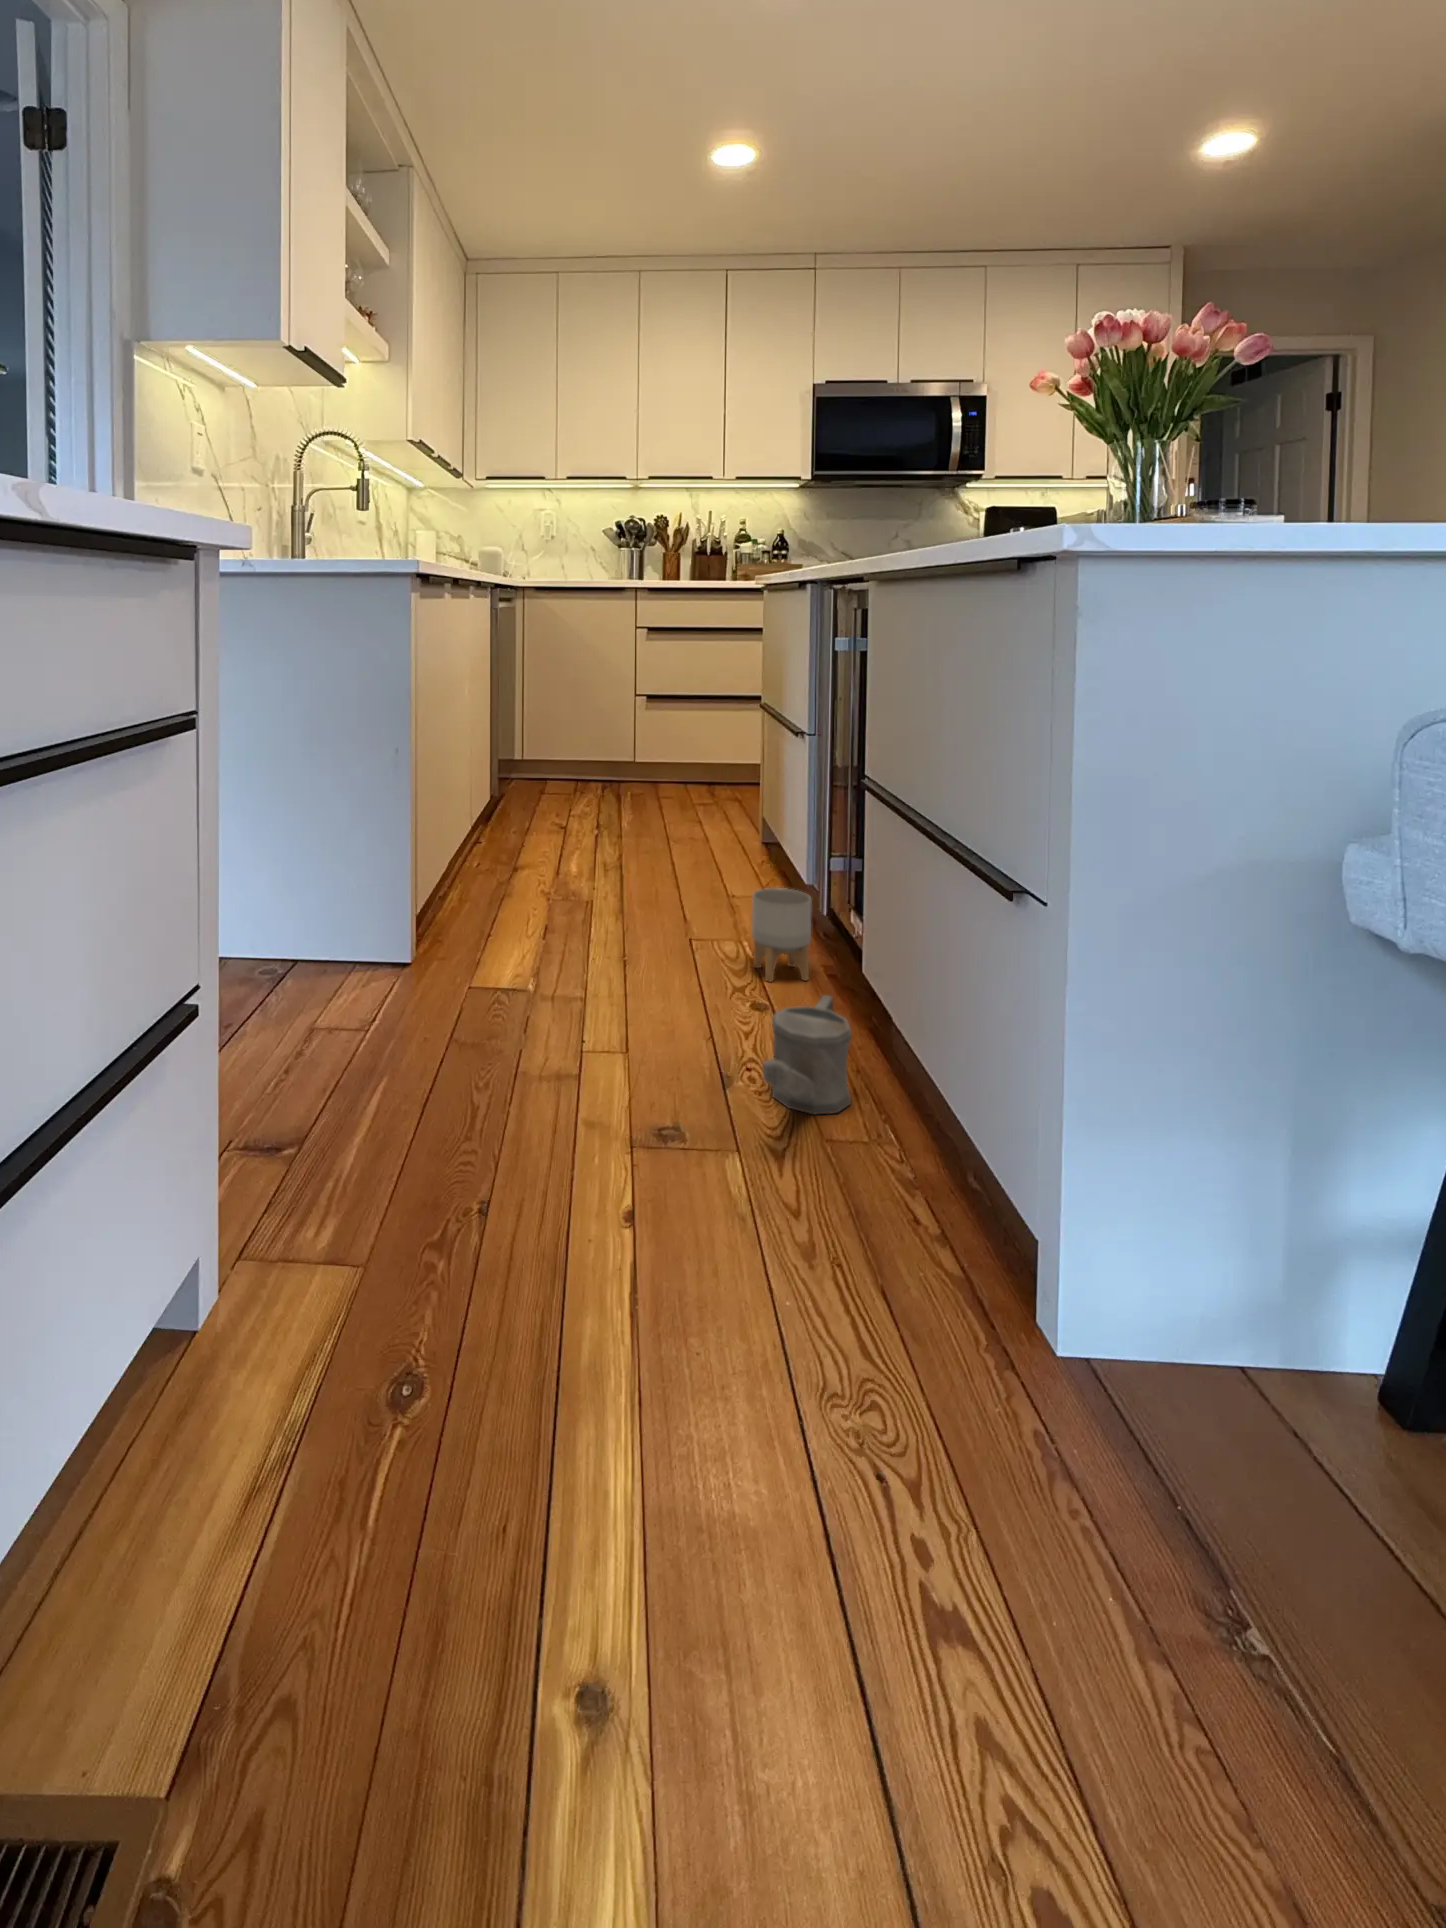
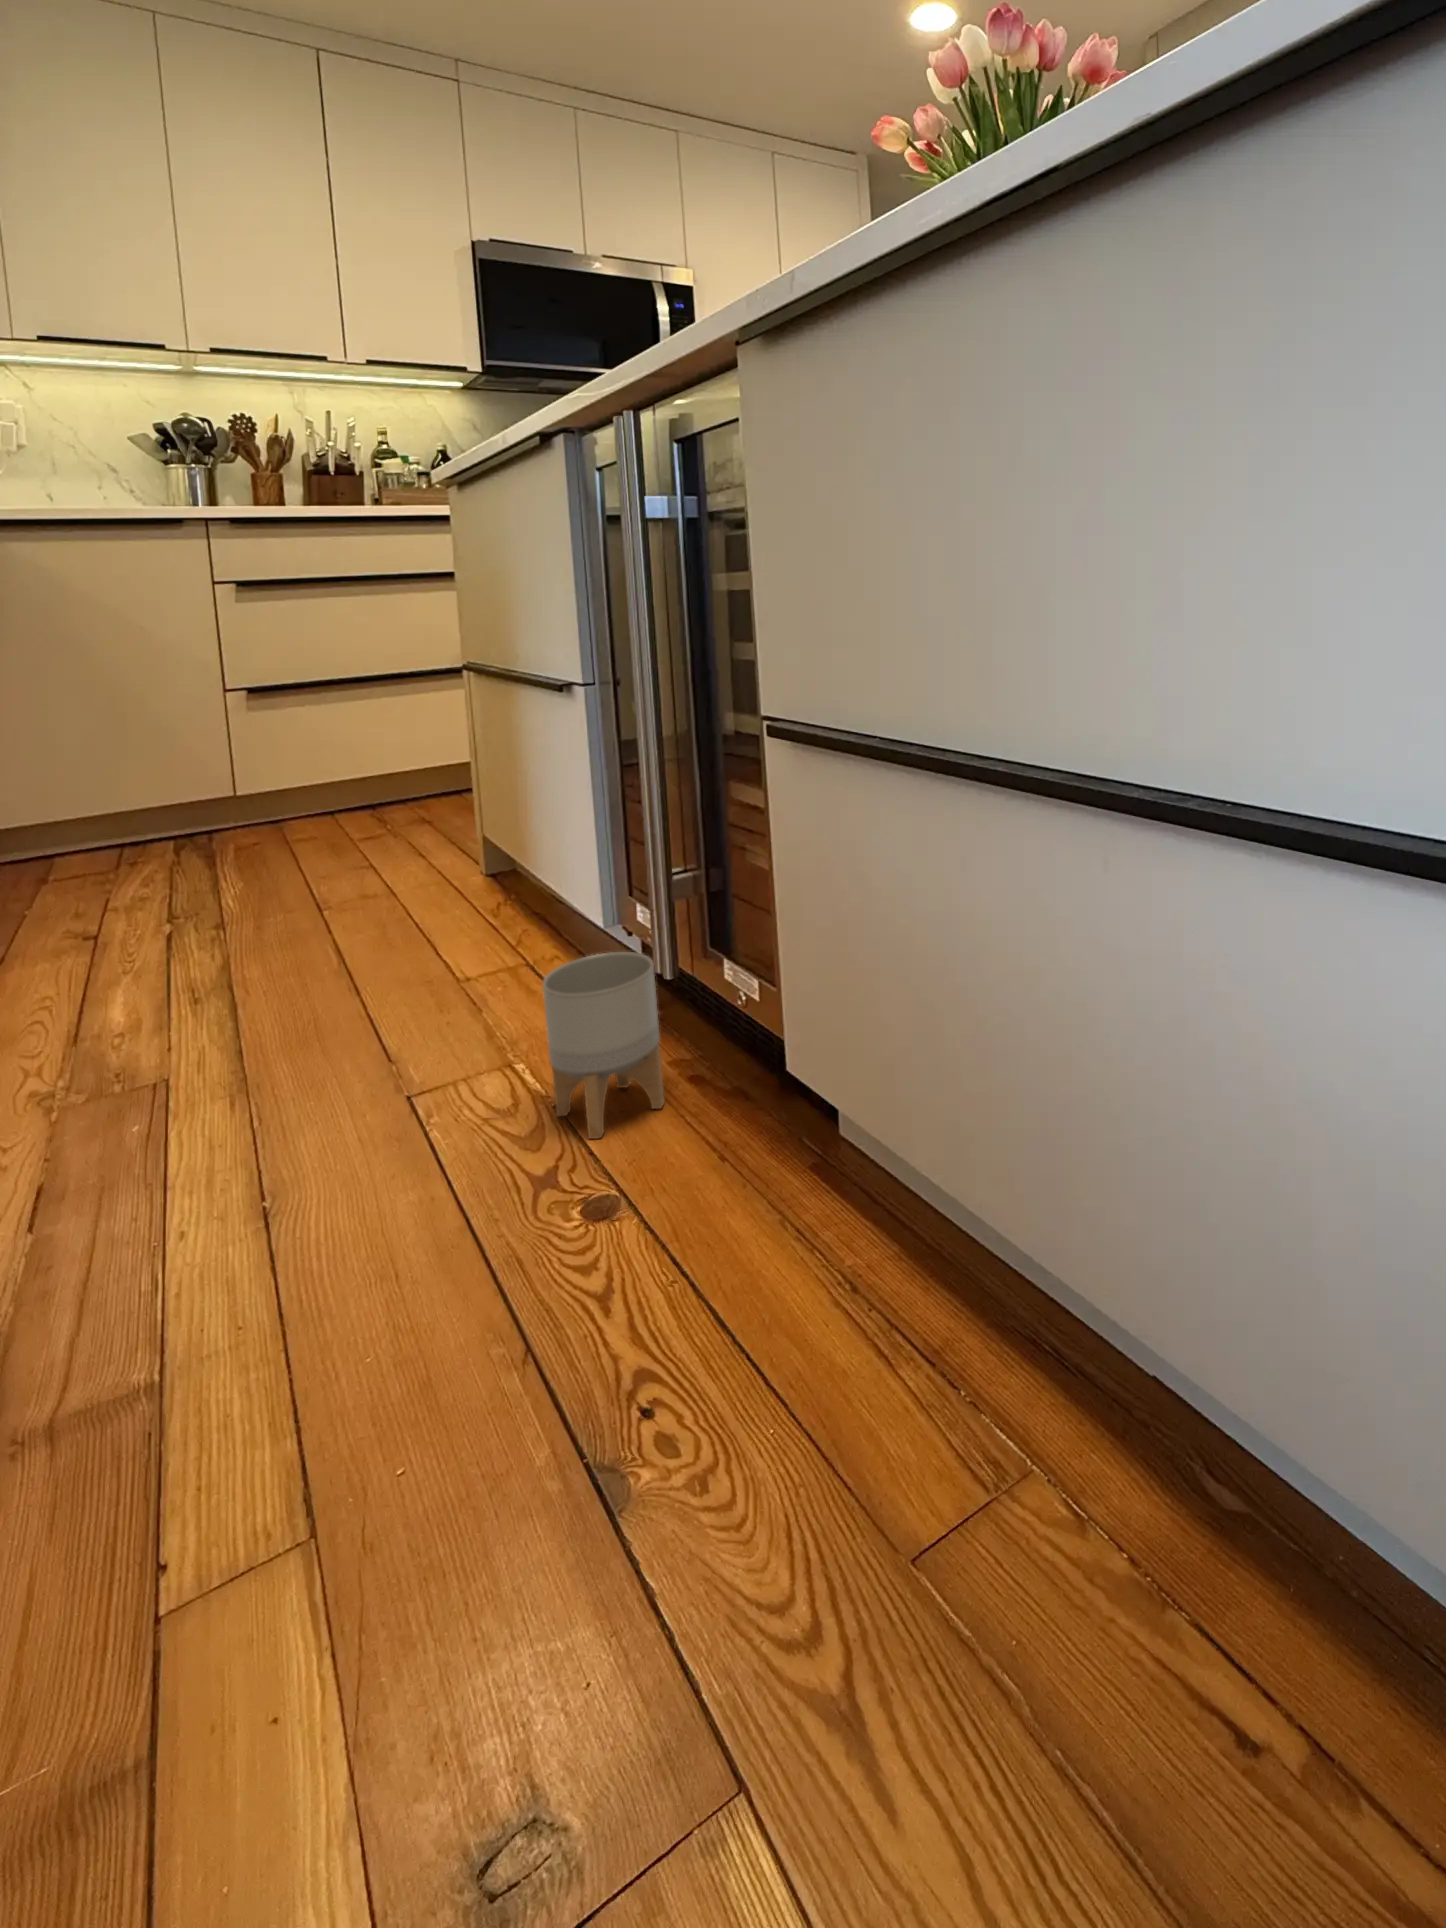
watering can: present [763,995,852,1115] -> none [701,1163,887,1545]

